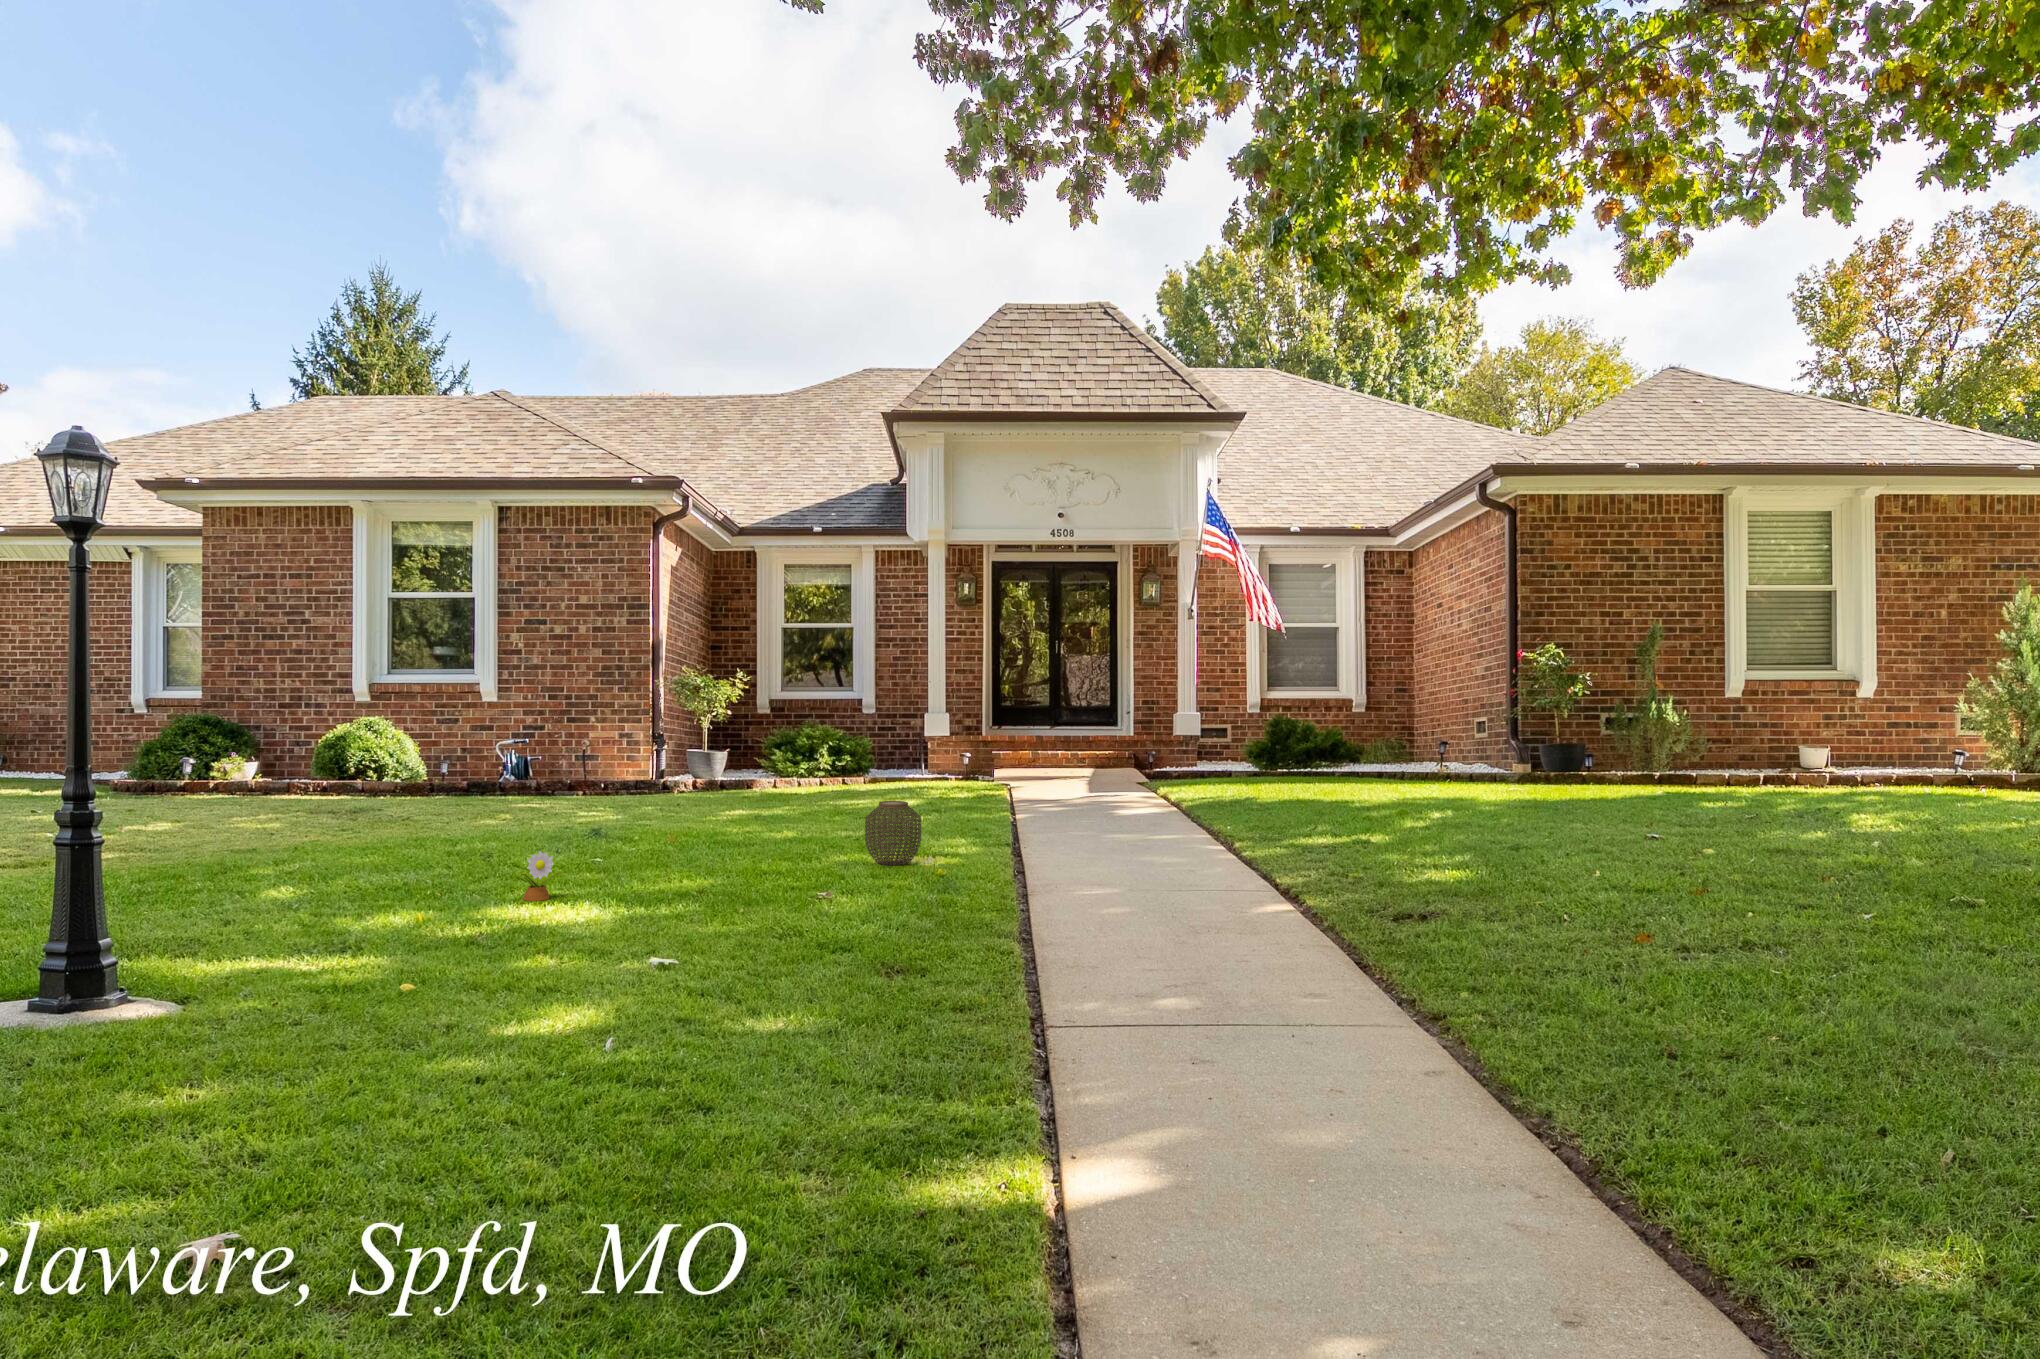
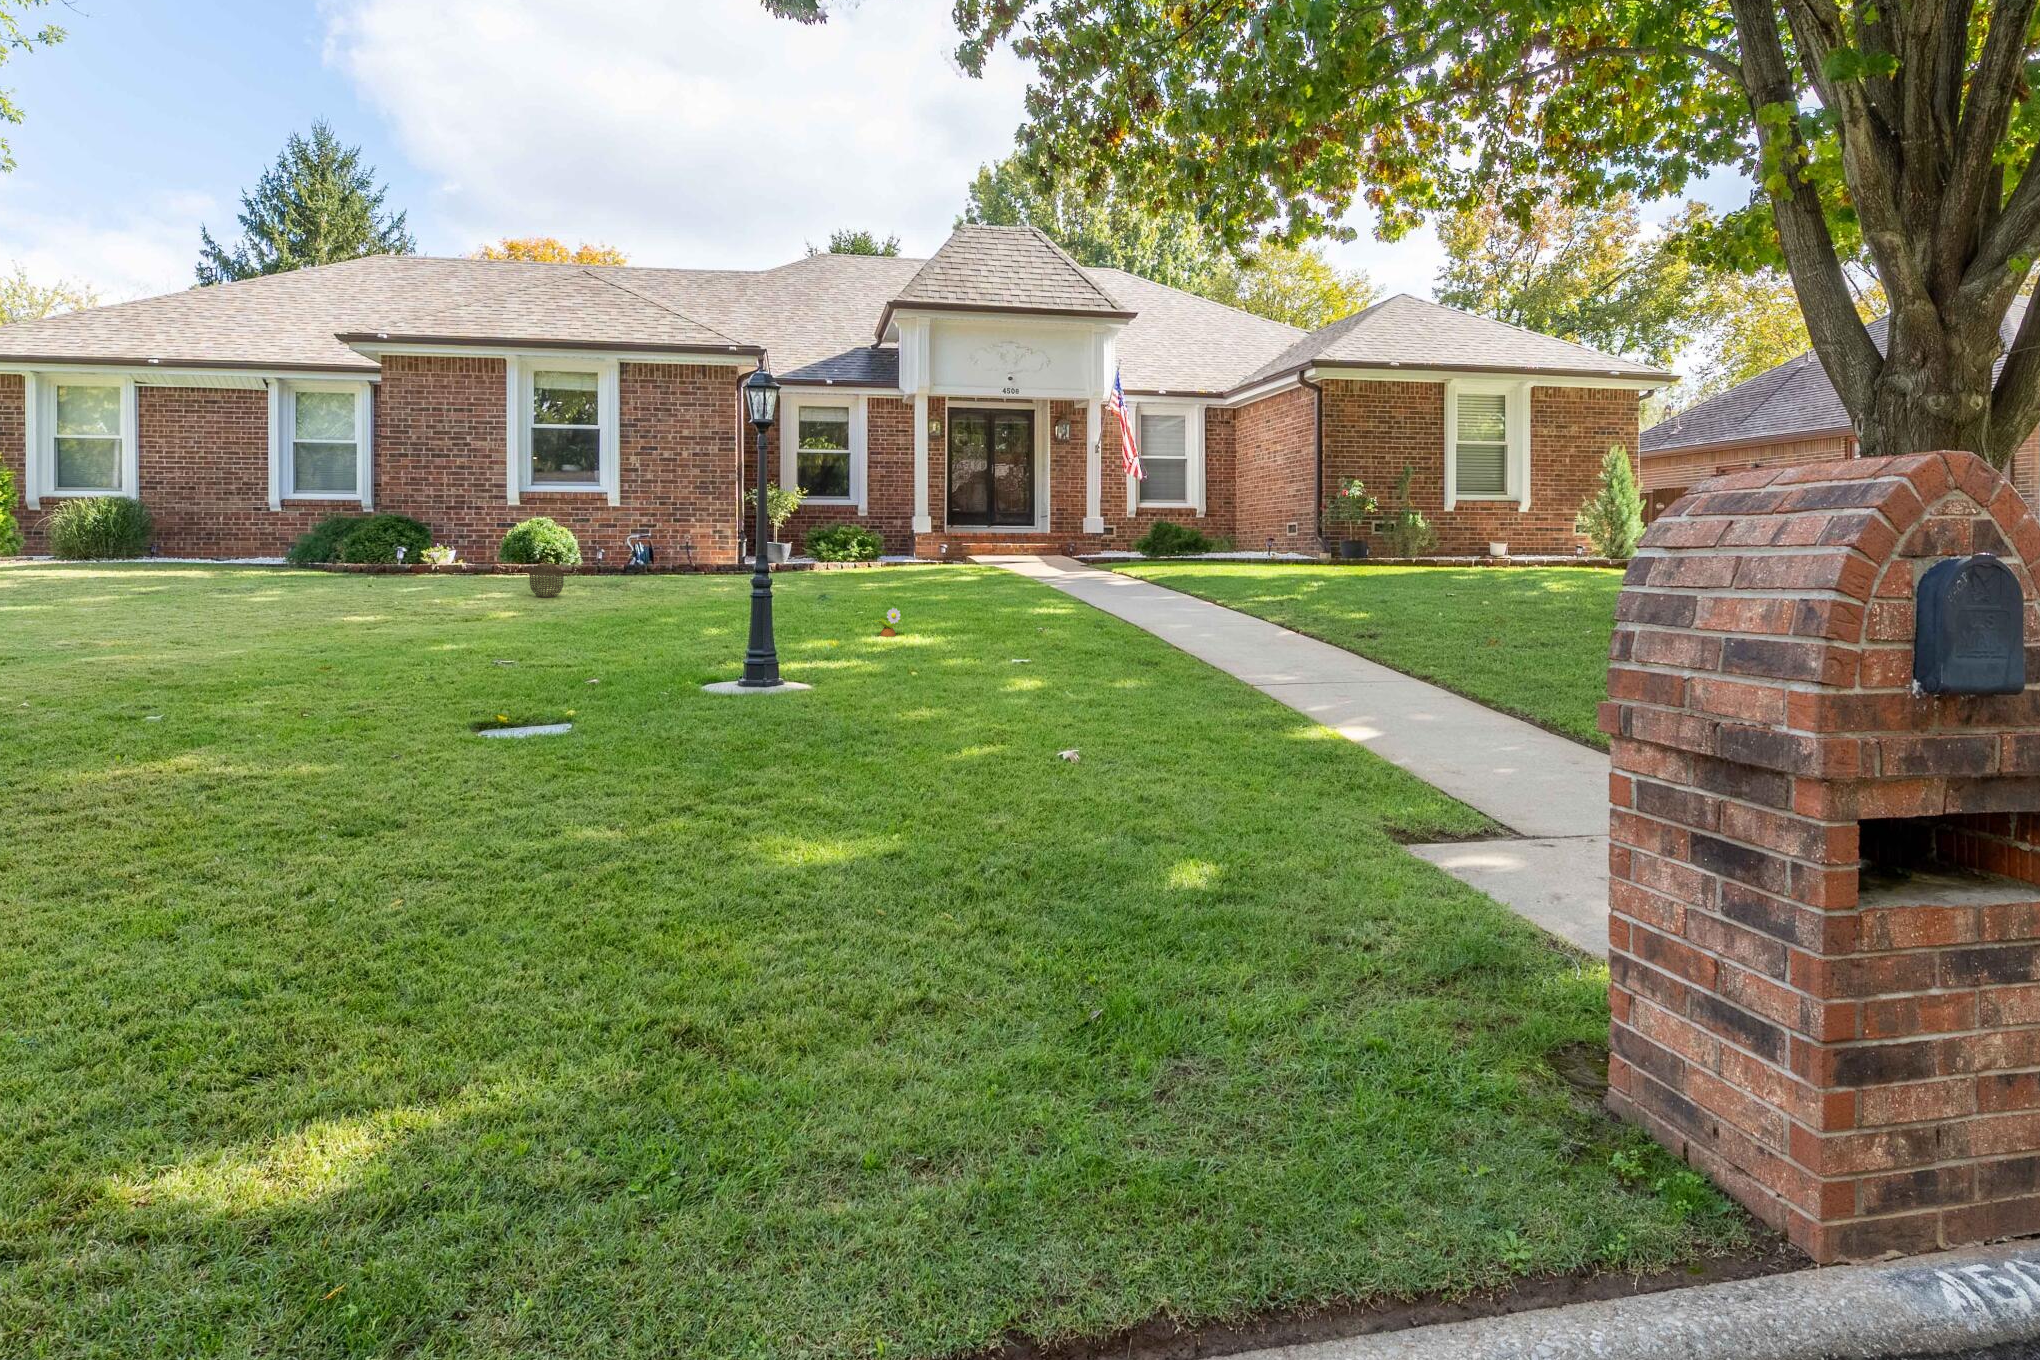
woven basket: present [865,801,921,866] -> present [529,564,564,598]

